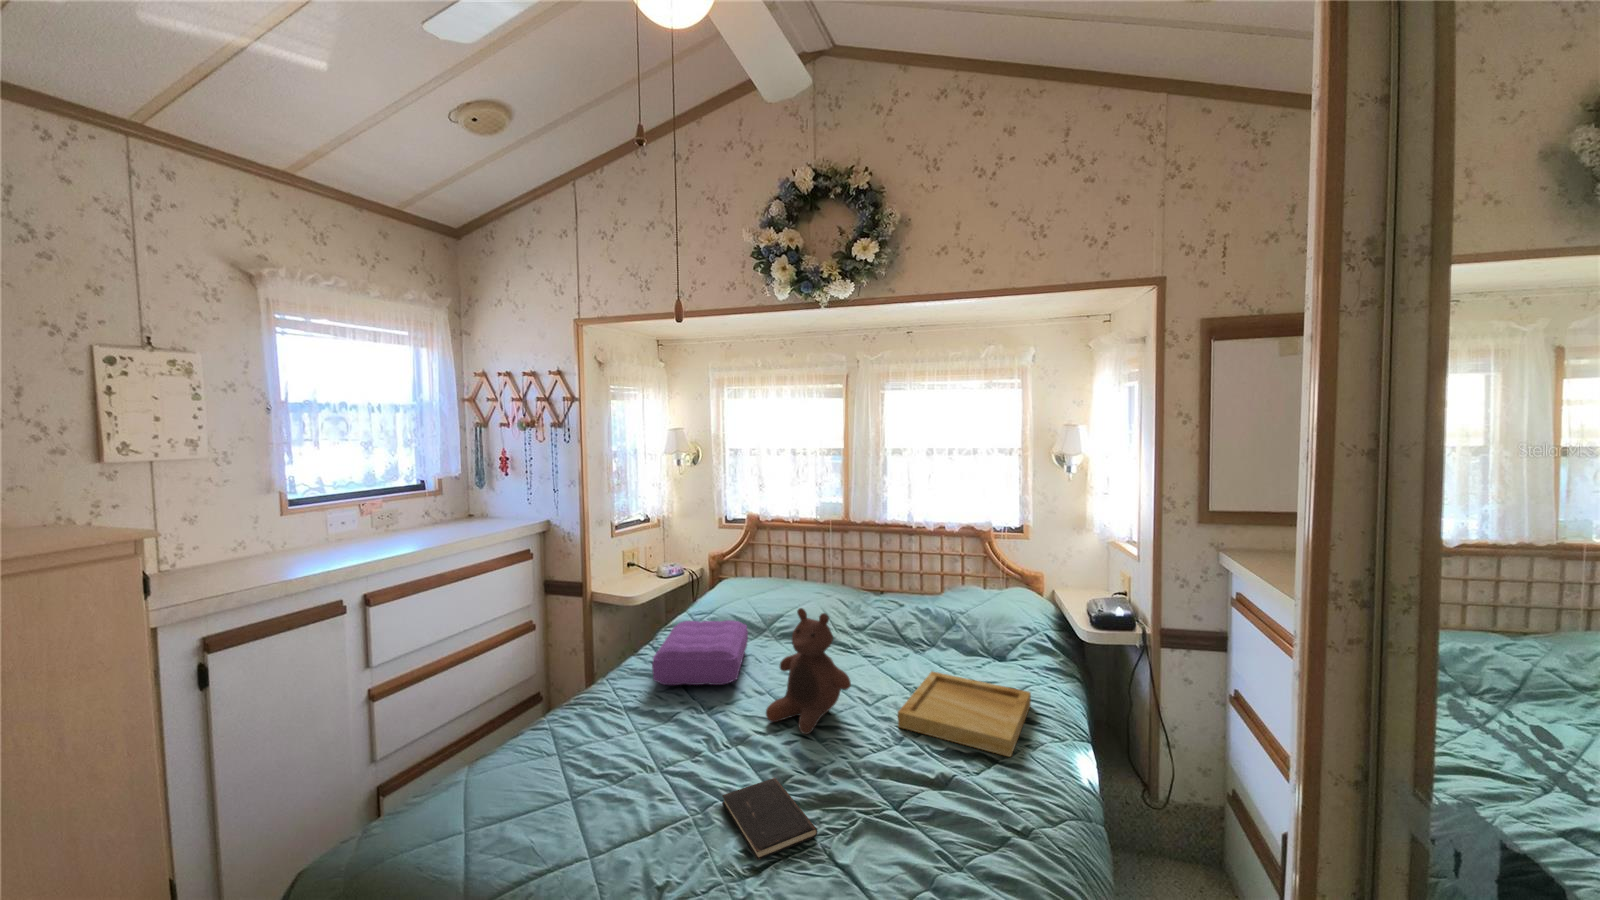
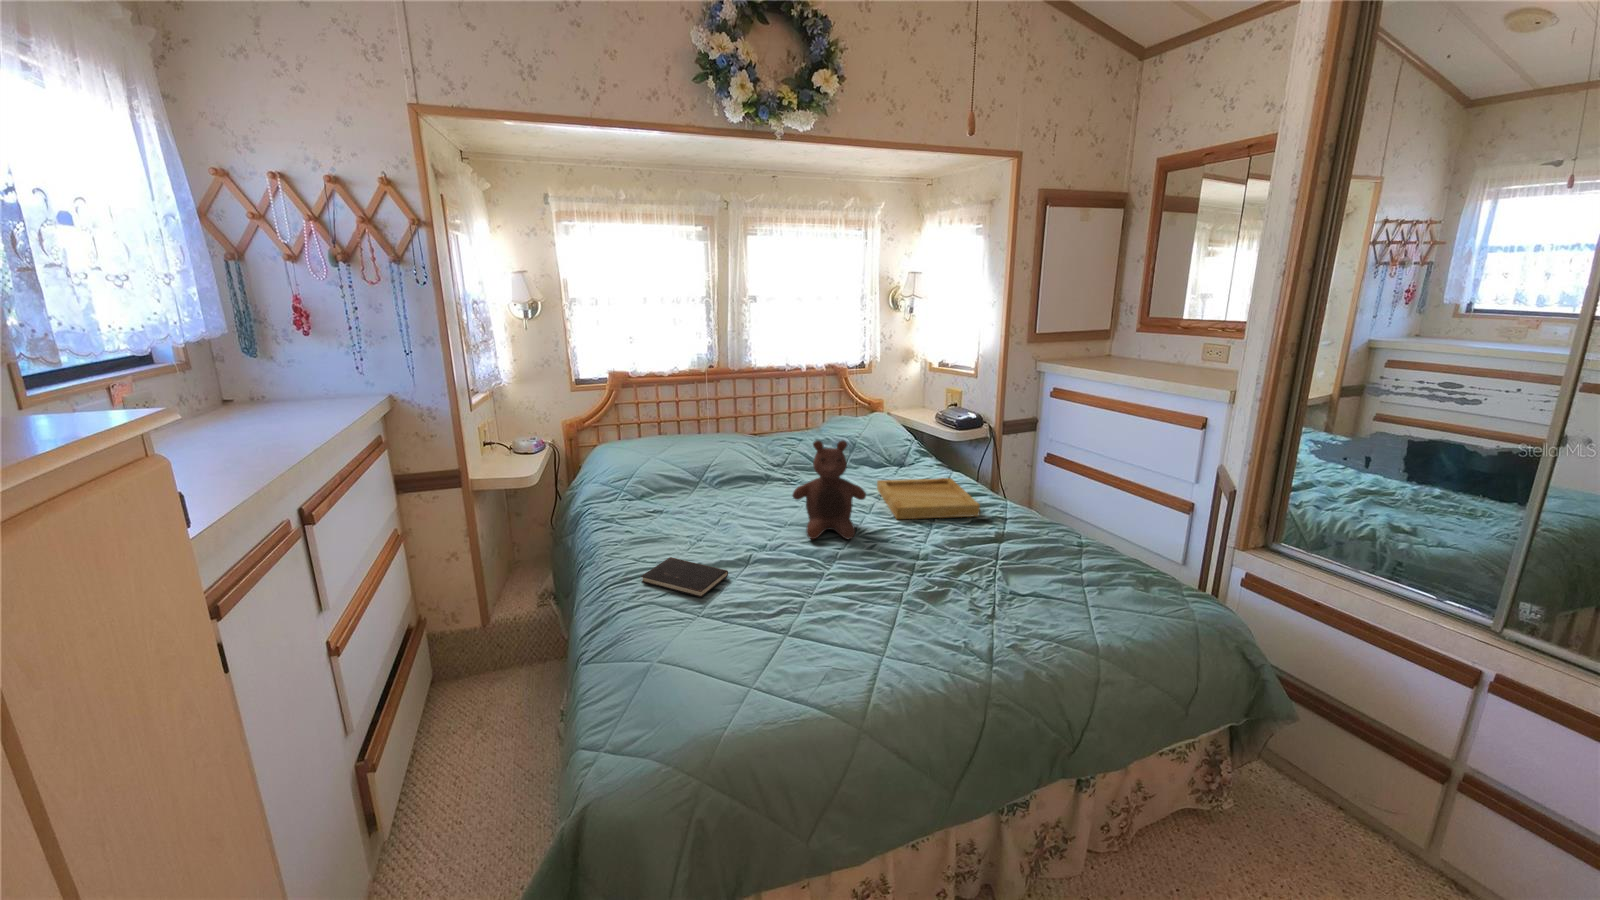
pillow: present [652,620,748,685] -> none [638,473,751,539]
hardcover book: present [722,778,817,860] -> present [641,557,728,598]

